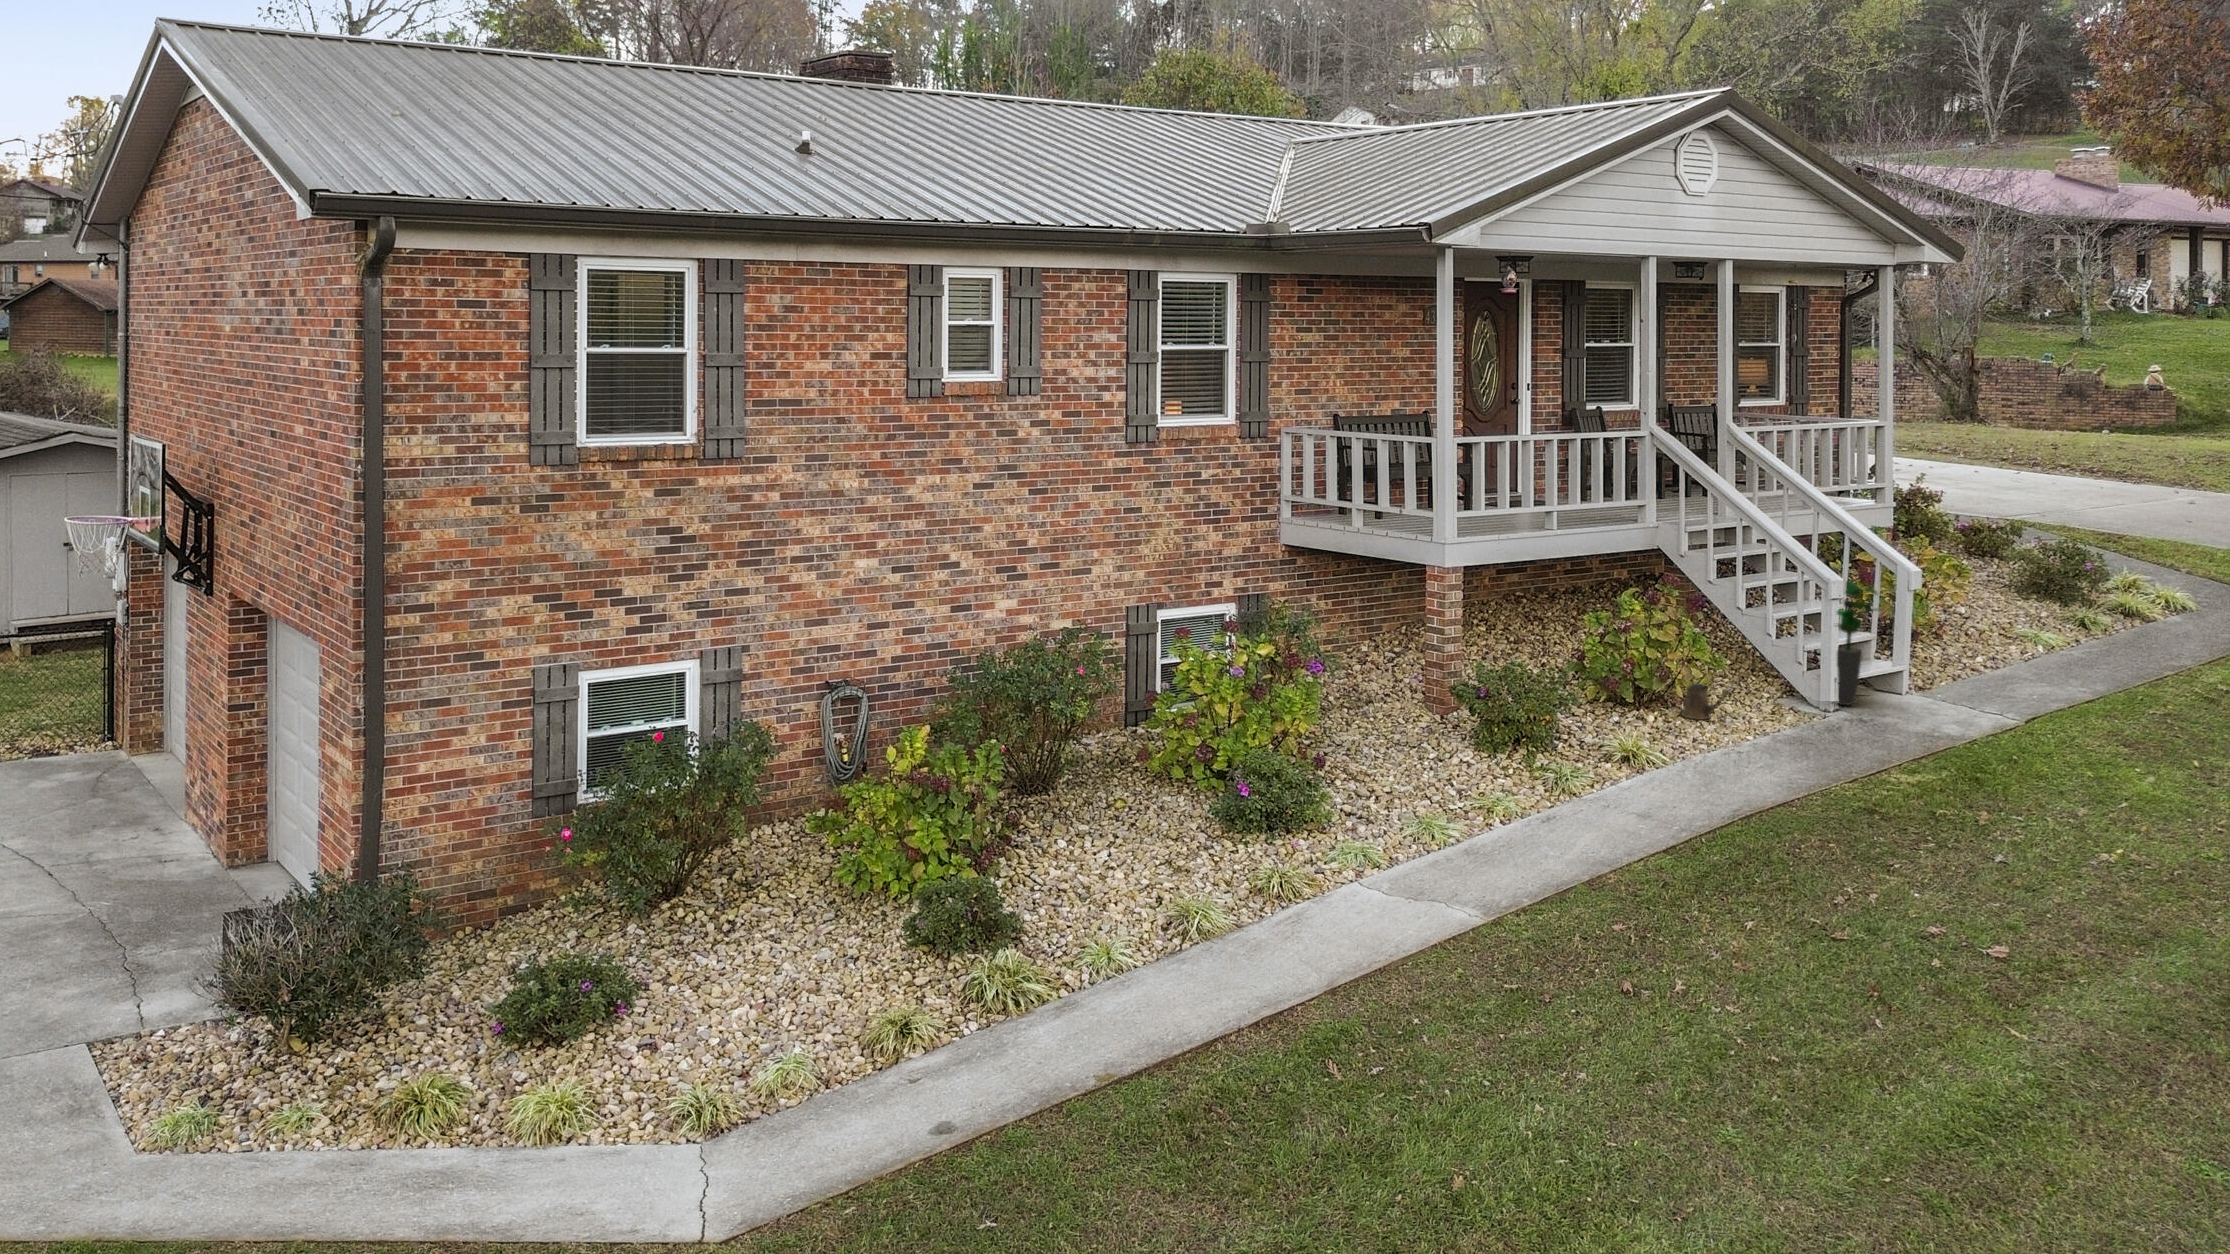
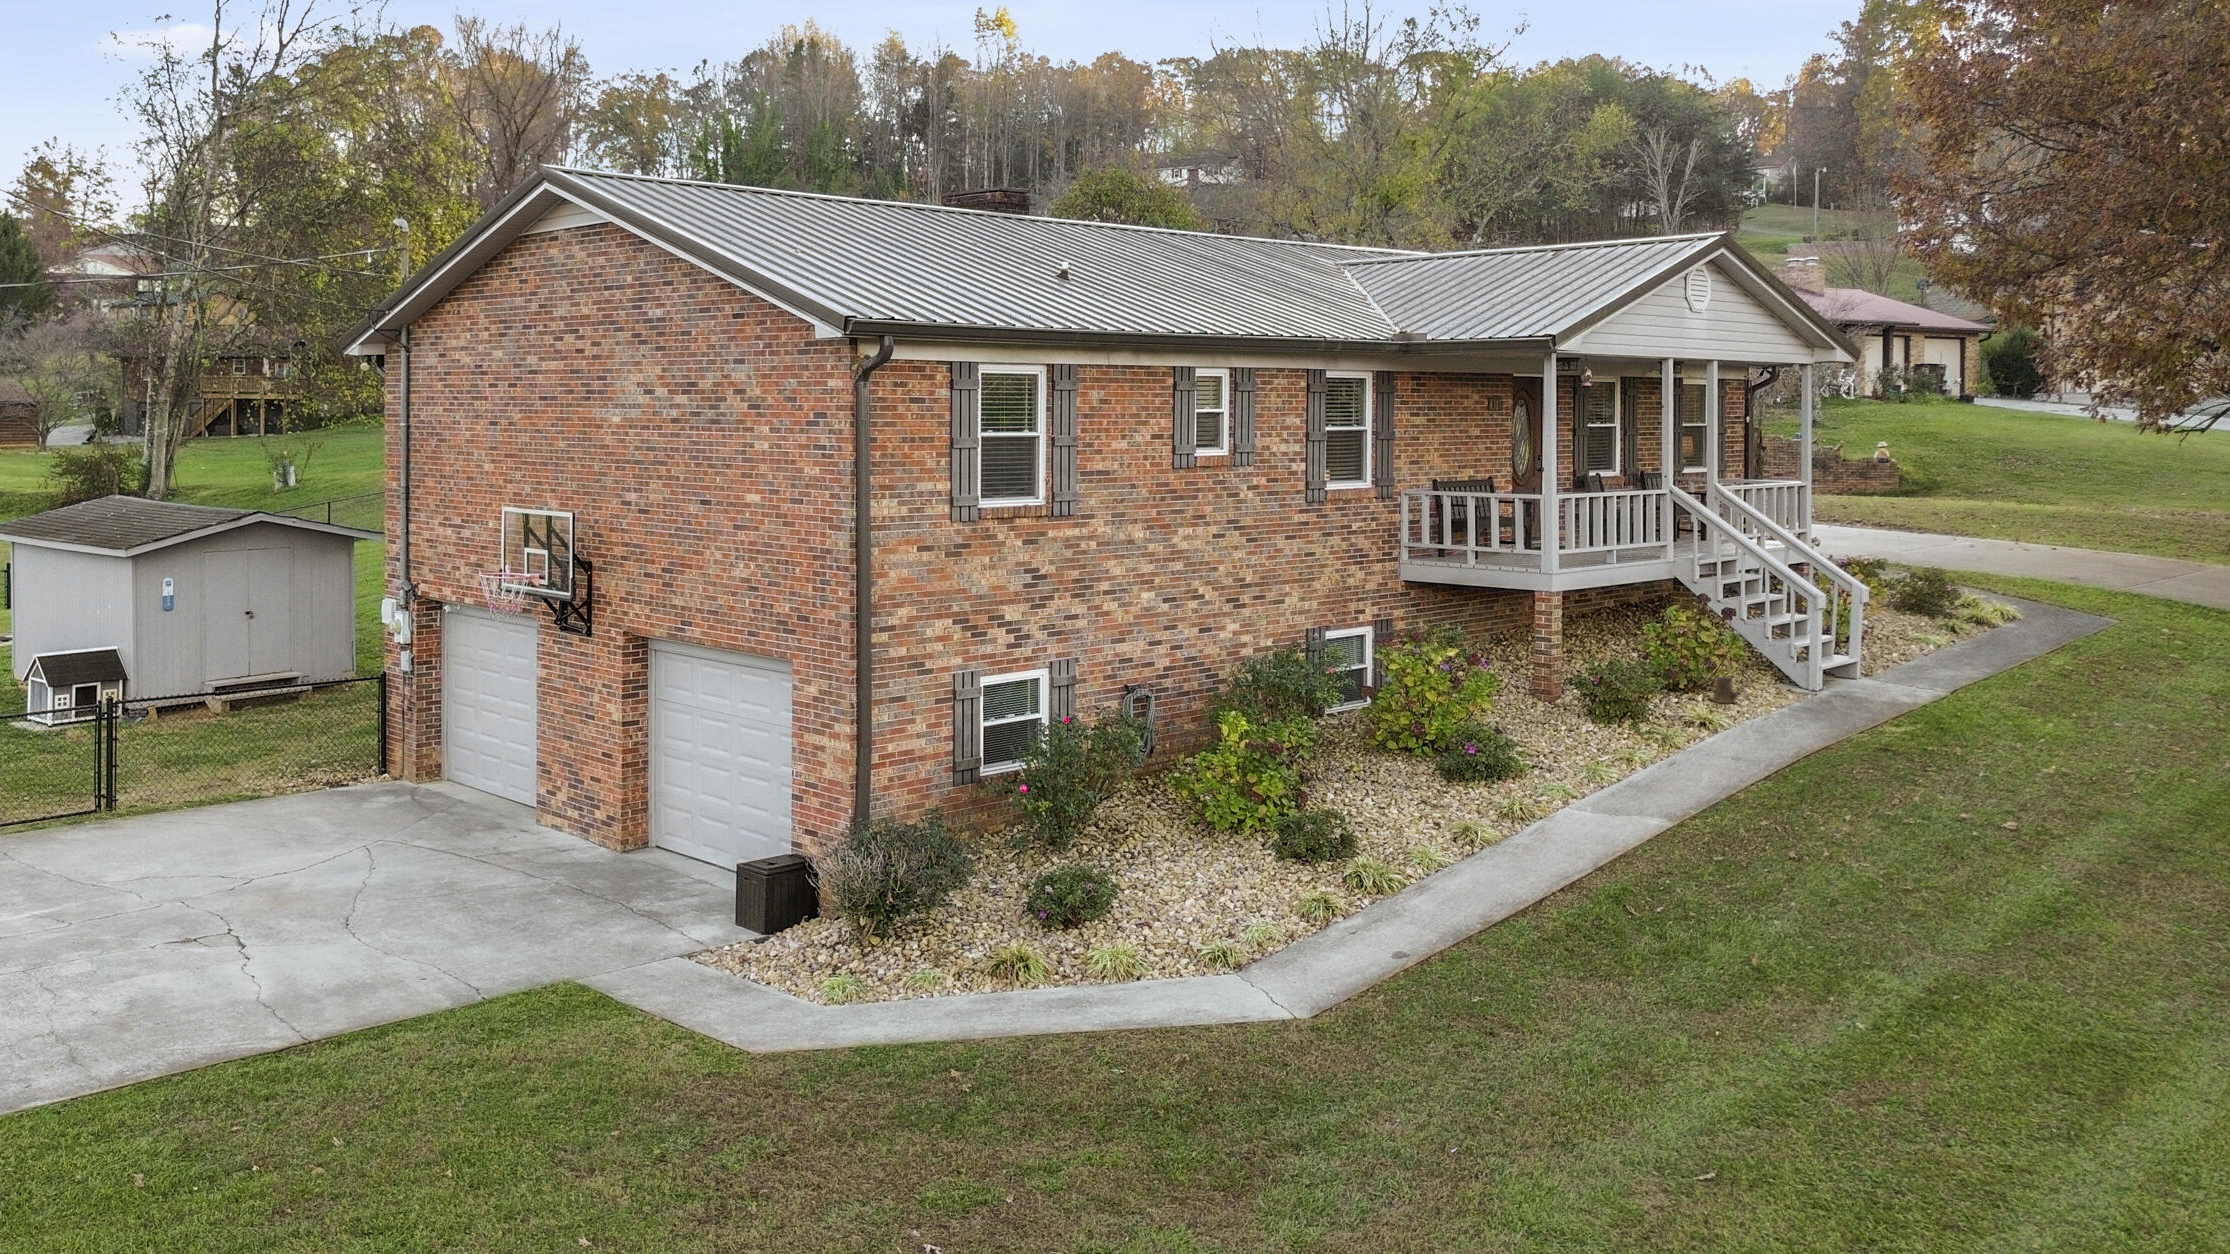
potted plant: present [1837,581,1877,705] -> none [1810,597,1853,691]

